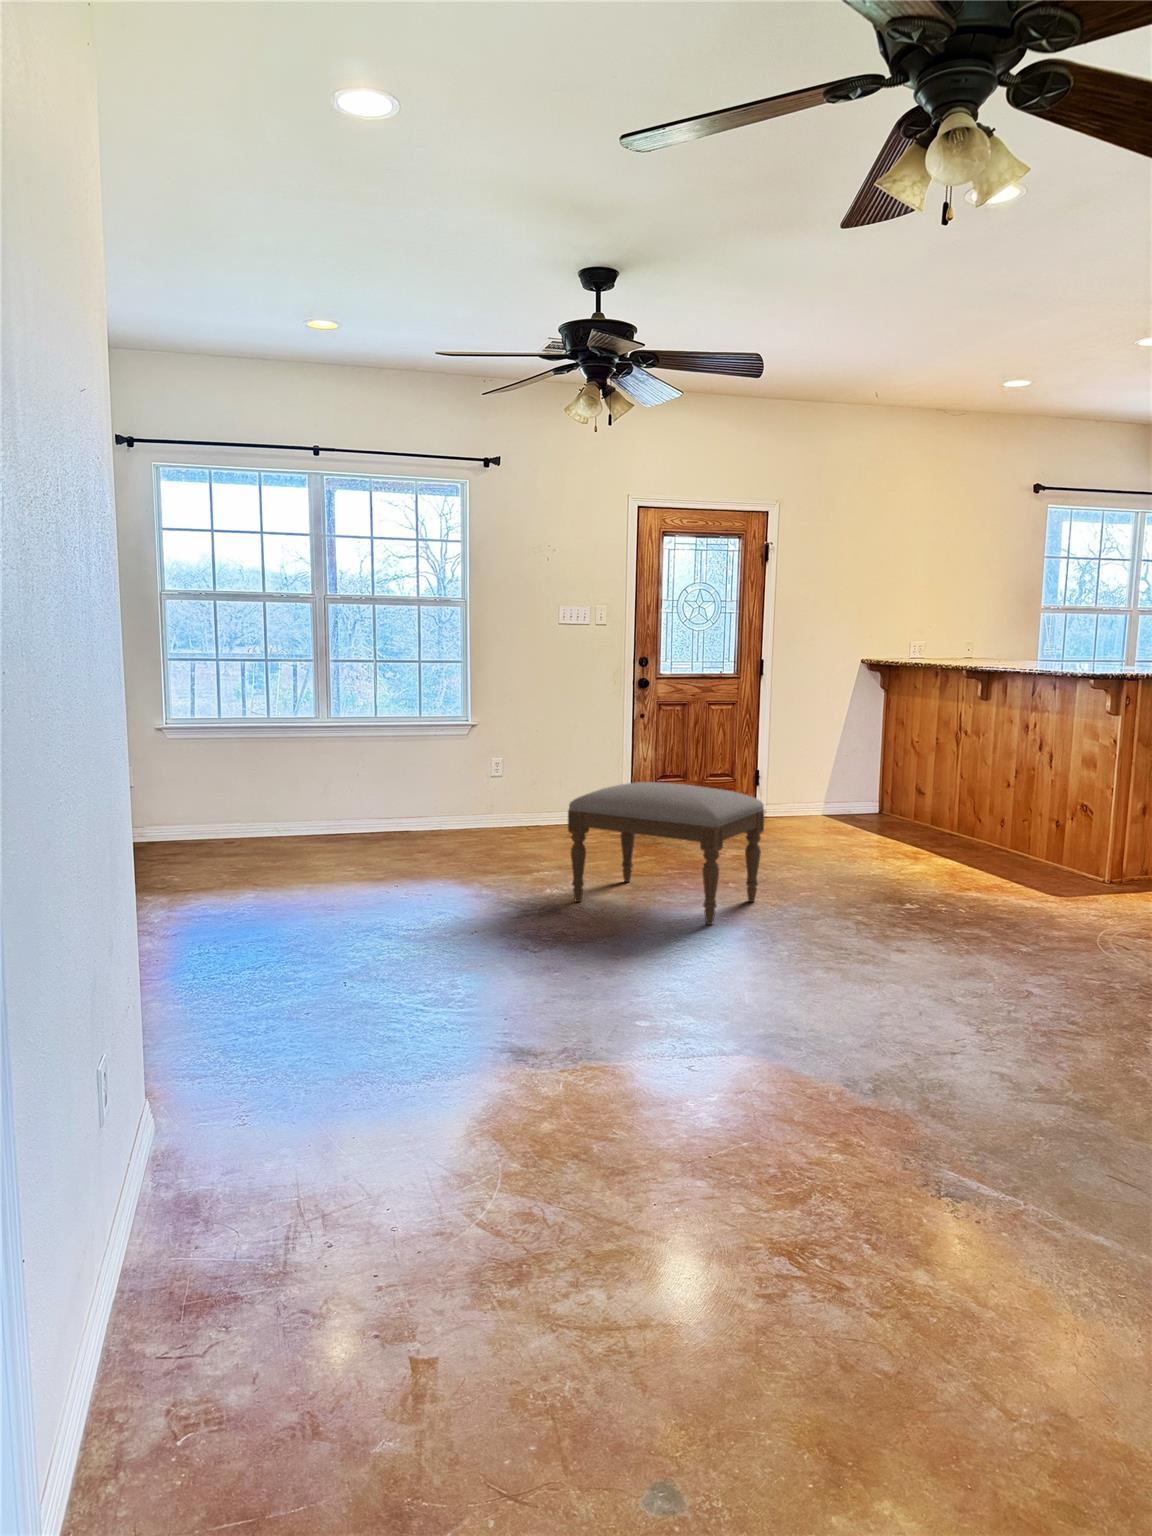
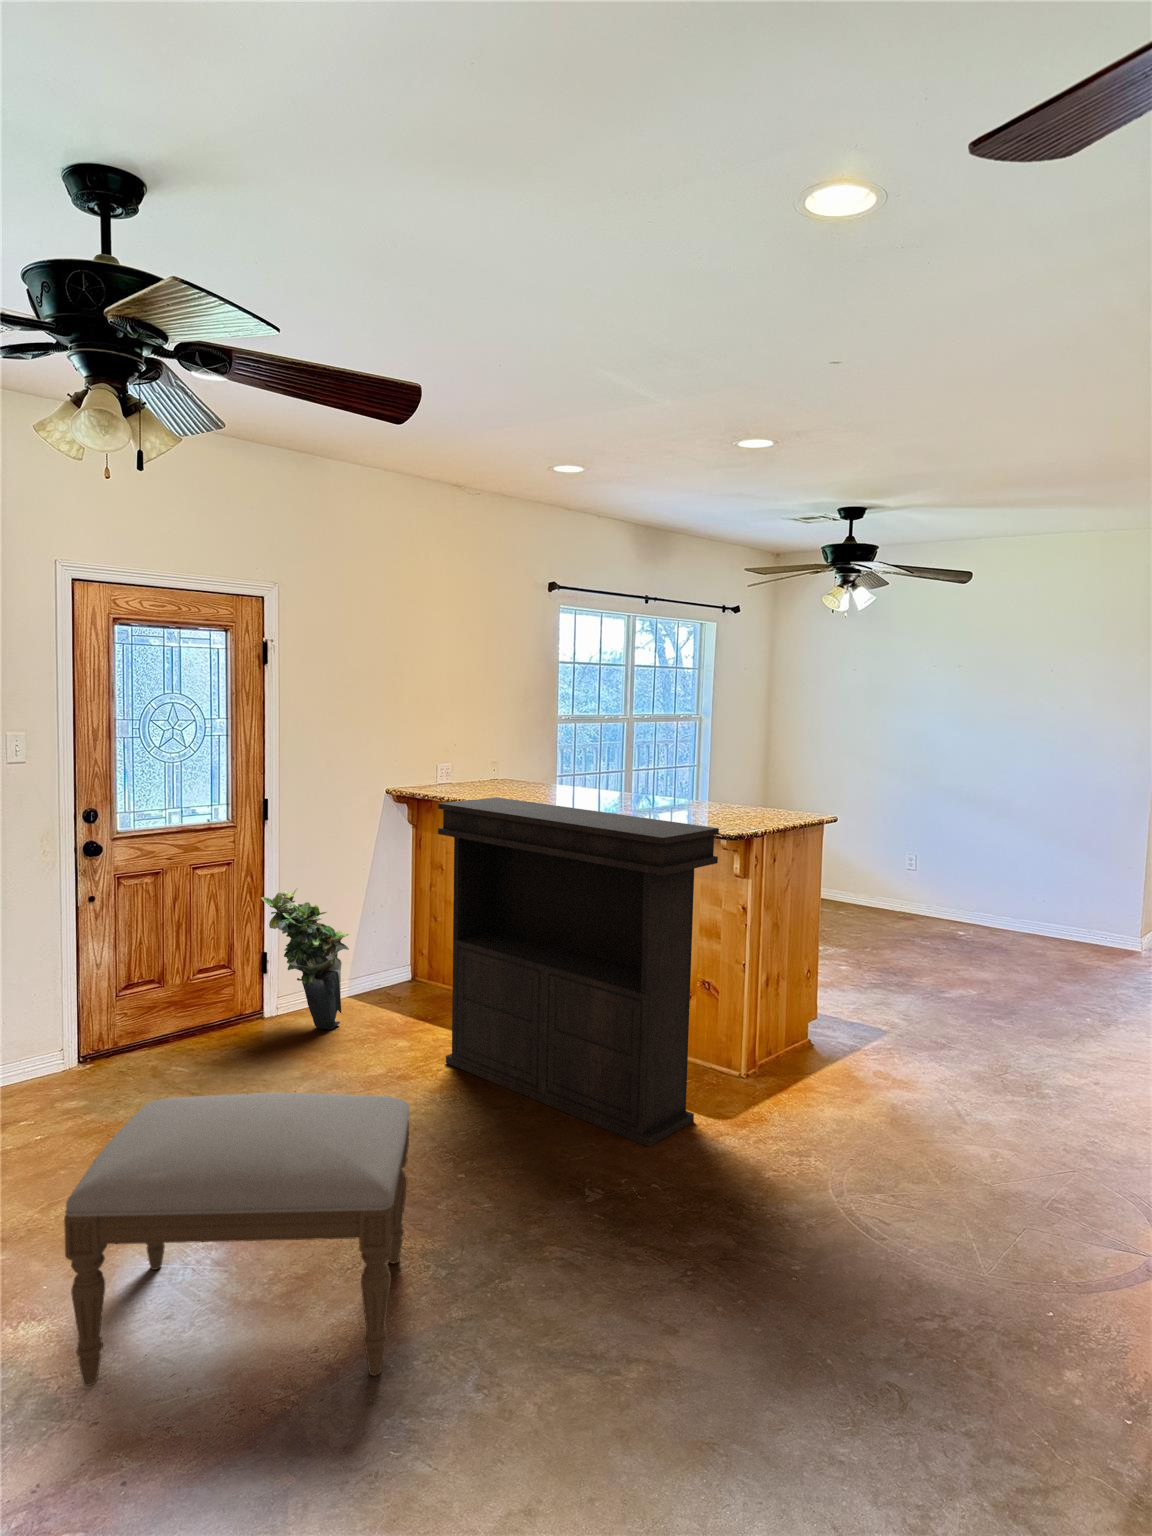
console table: none [863,651,1056,897] -> present [438,797,719,1147]
potted plant: none [754,725,815,828] -> present [261,888,349,1030]

